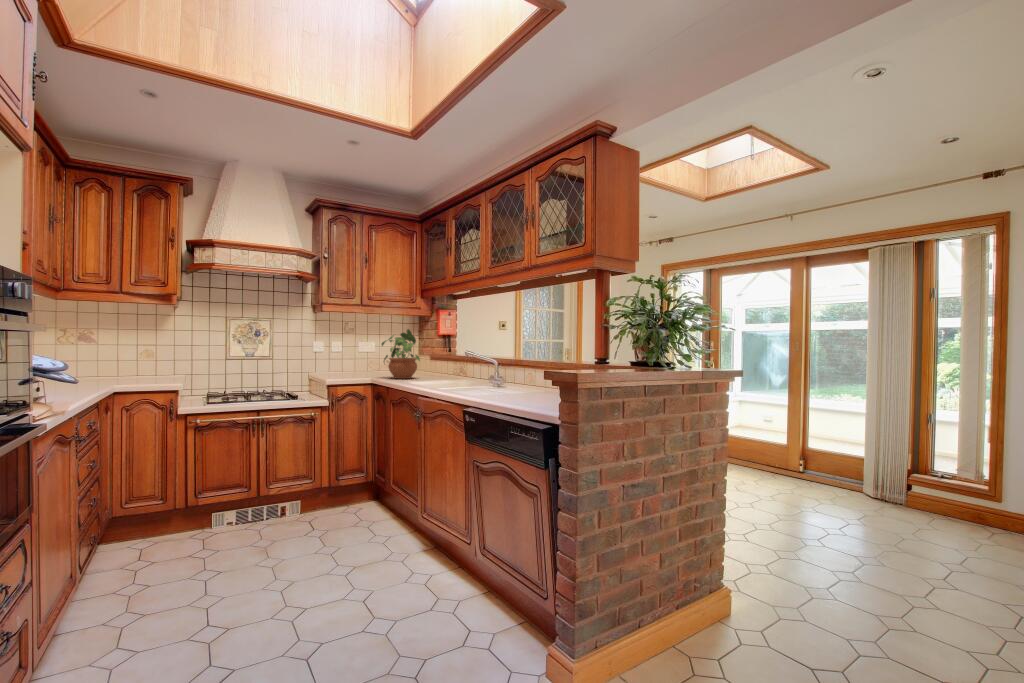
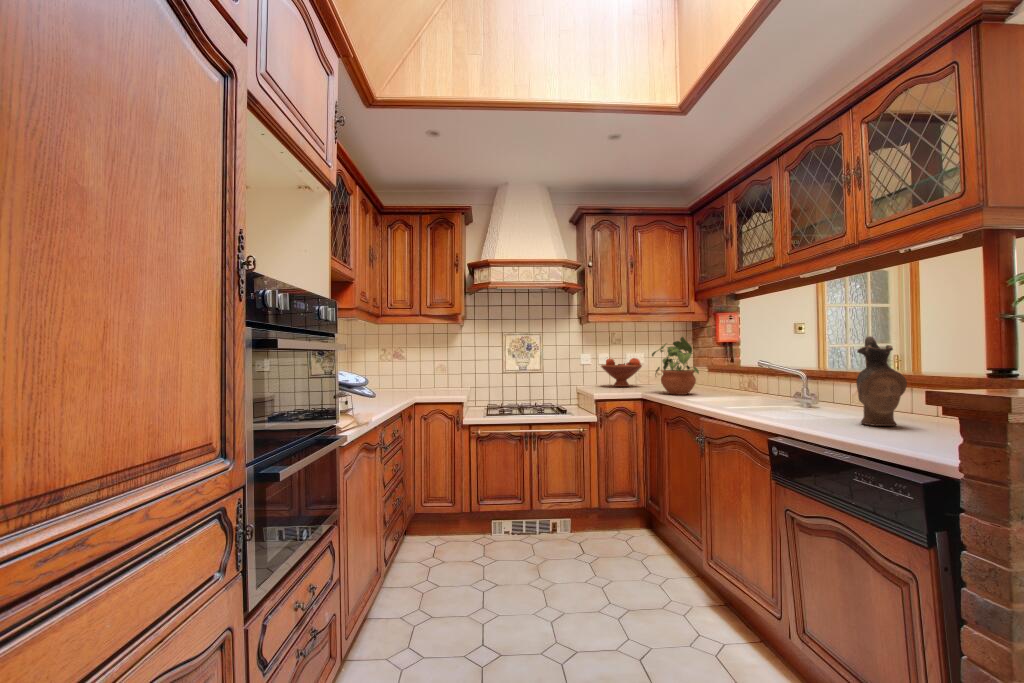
ceramic pitcher: none [506,334,530,391] -> present [856,336,907,426]
fruit bowl: none [335,346,375,374] -> present [601,358,642,387]

